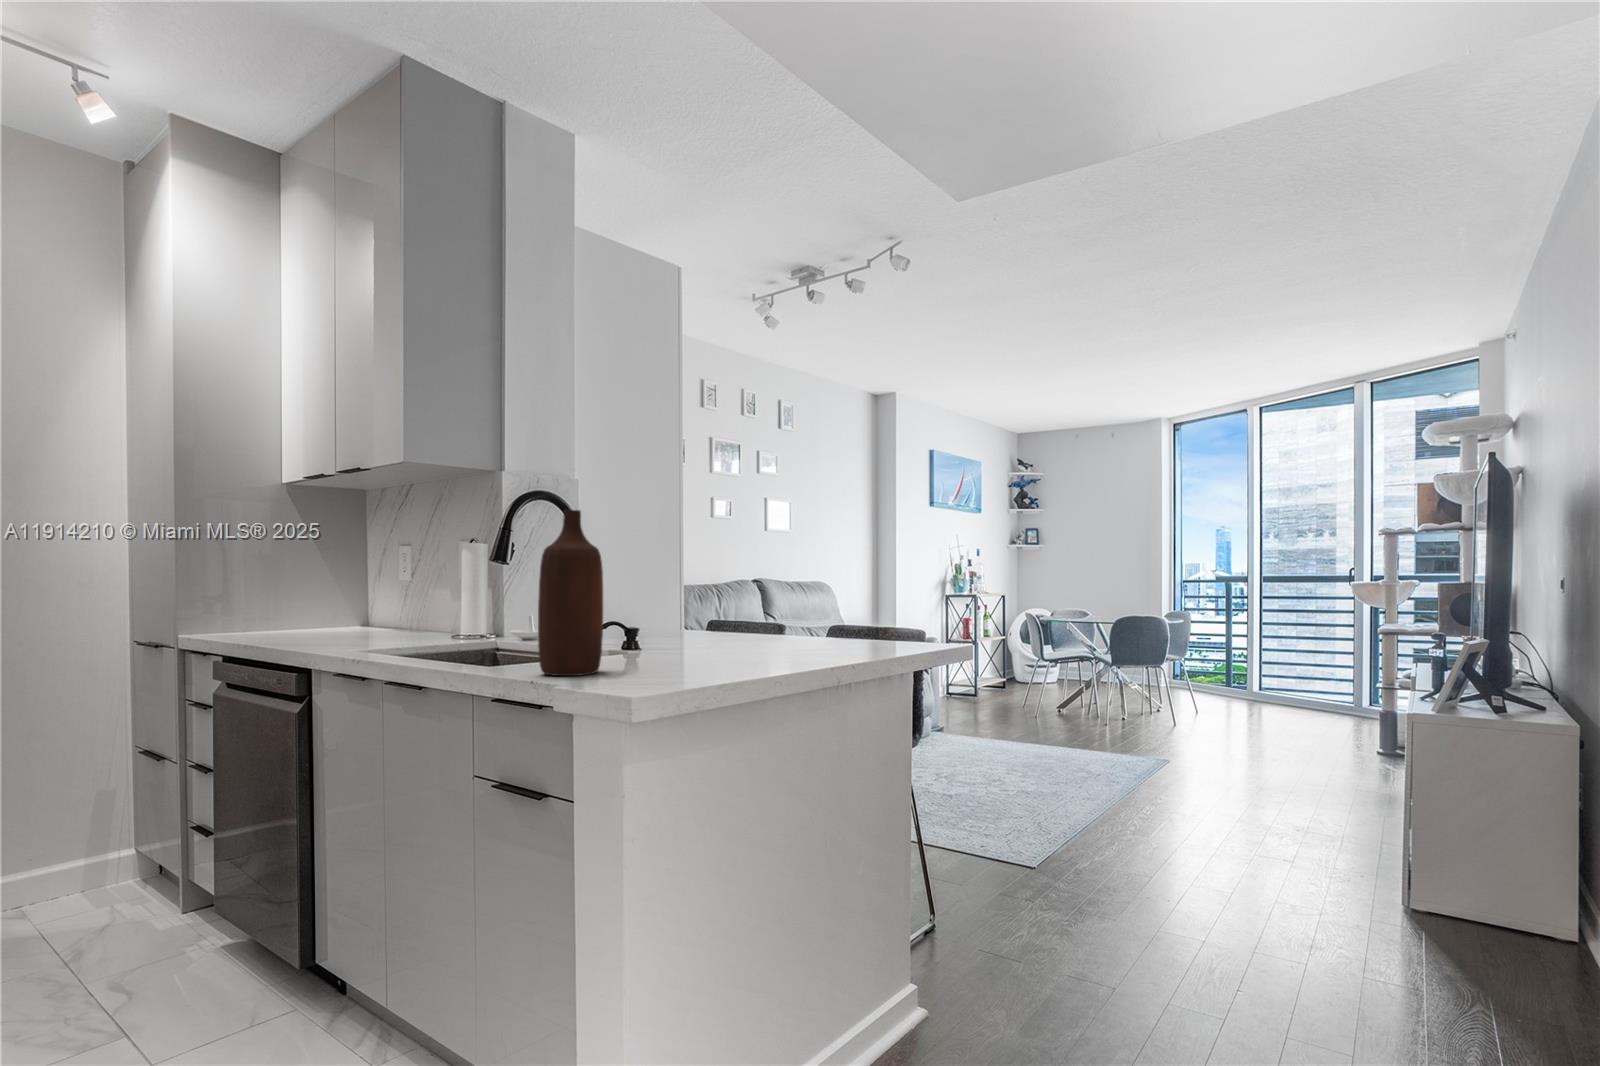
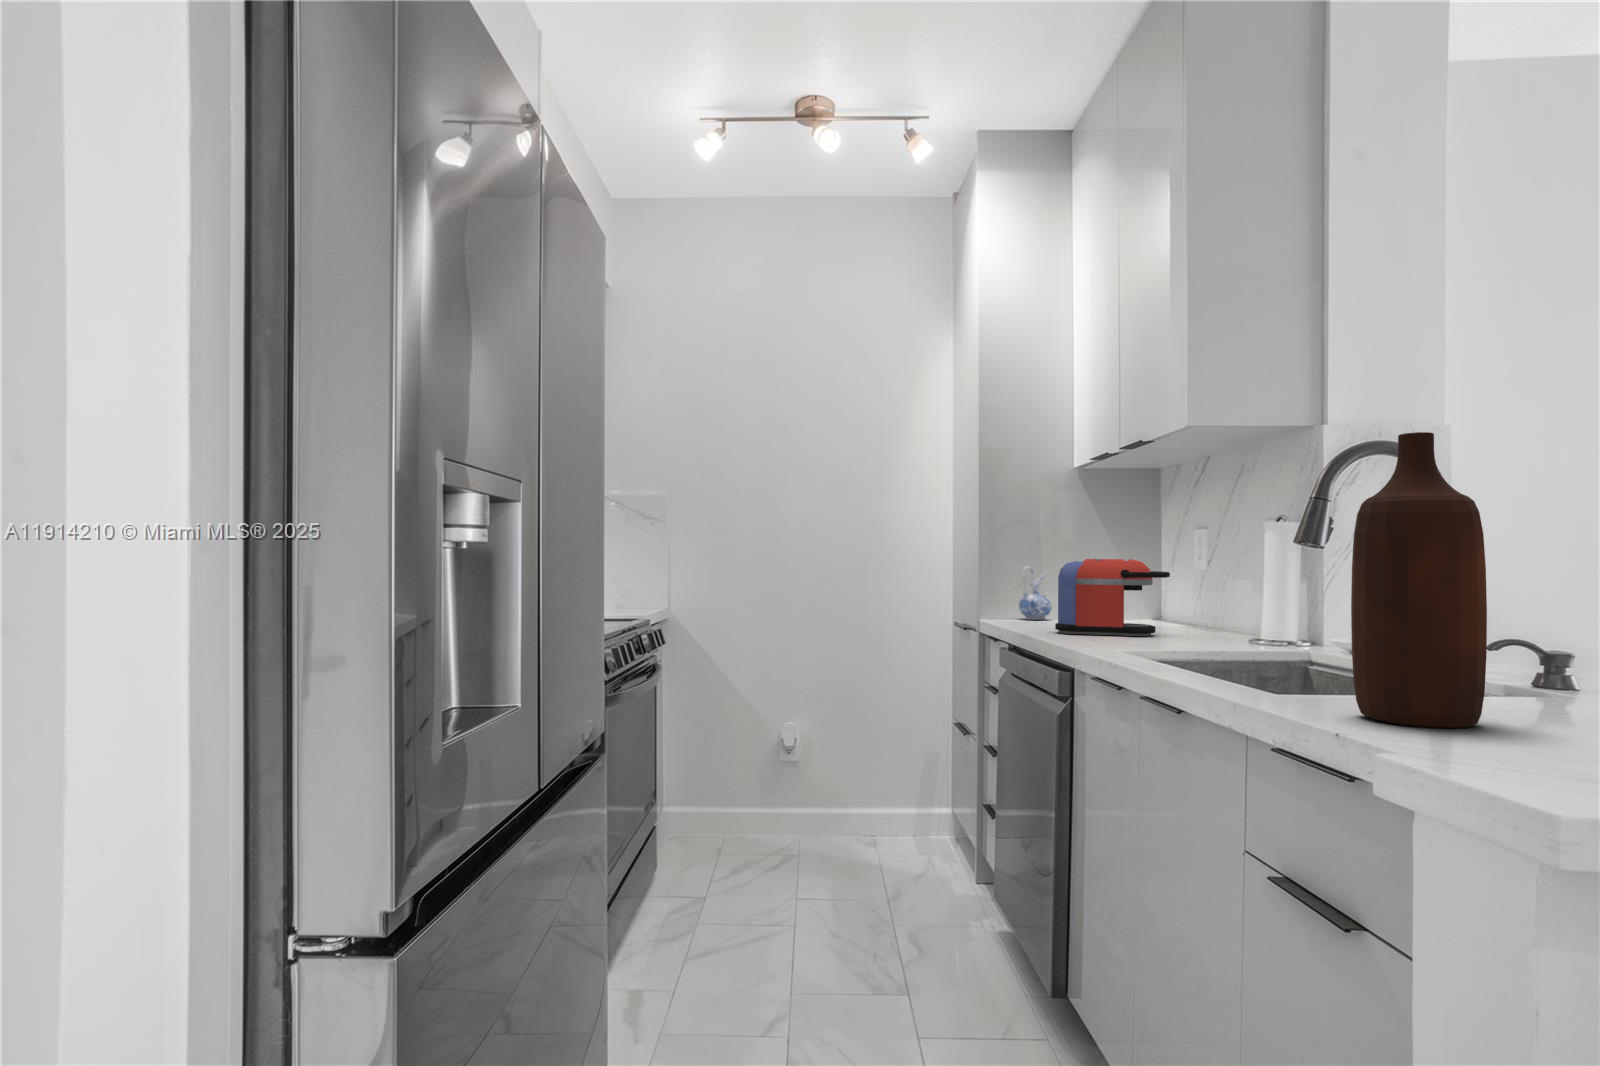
coffee maker: none [278,573,385,643] -> present [1055,559,1170,636]
ceramic pitcher: none [225,580,261,632] -> present [1019,566,1052,620]

